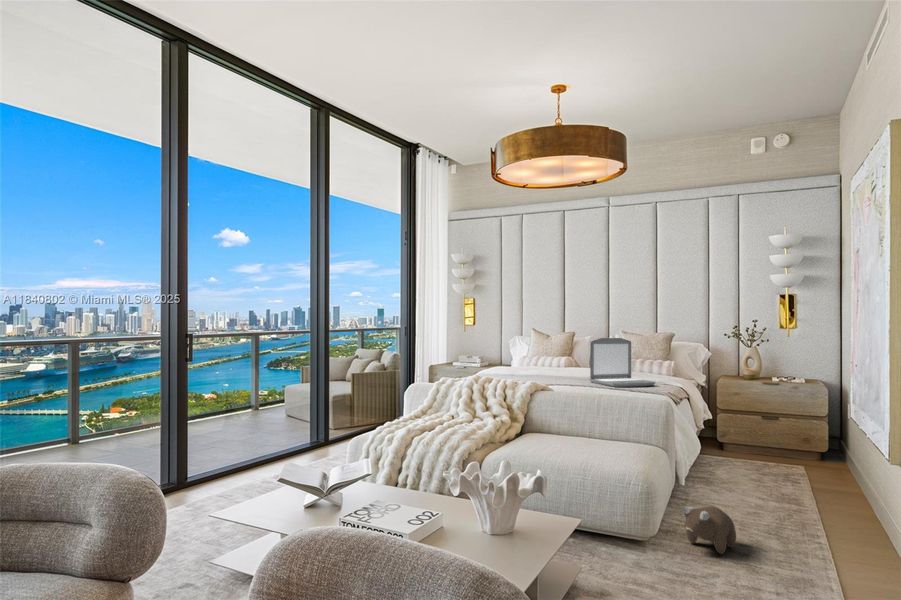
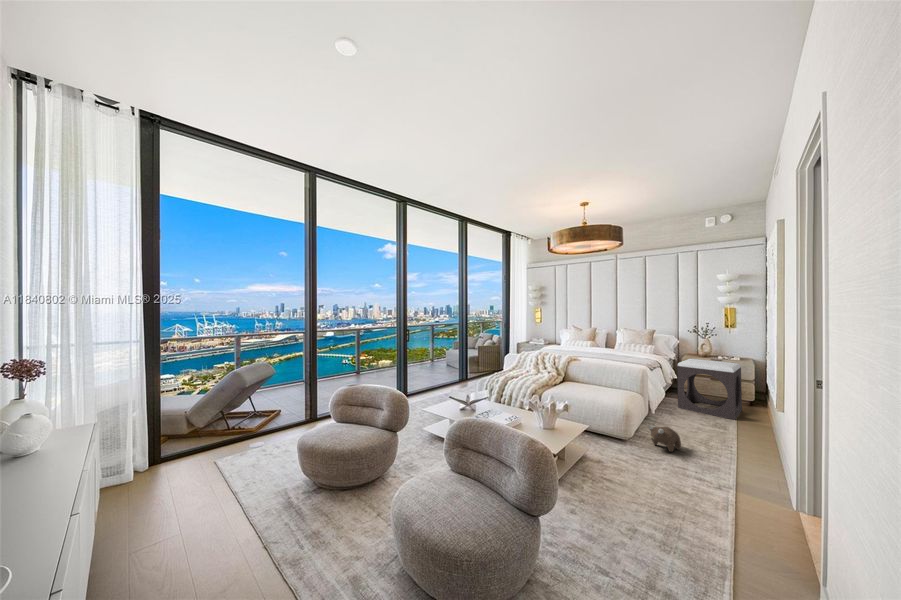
laptop: present [589,338,655,387] -> none [602,333,640,360]
footstool: none [714,382,809,484] -> present [677,359,742,420]

